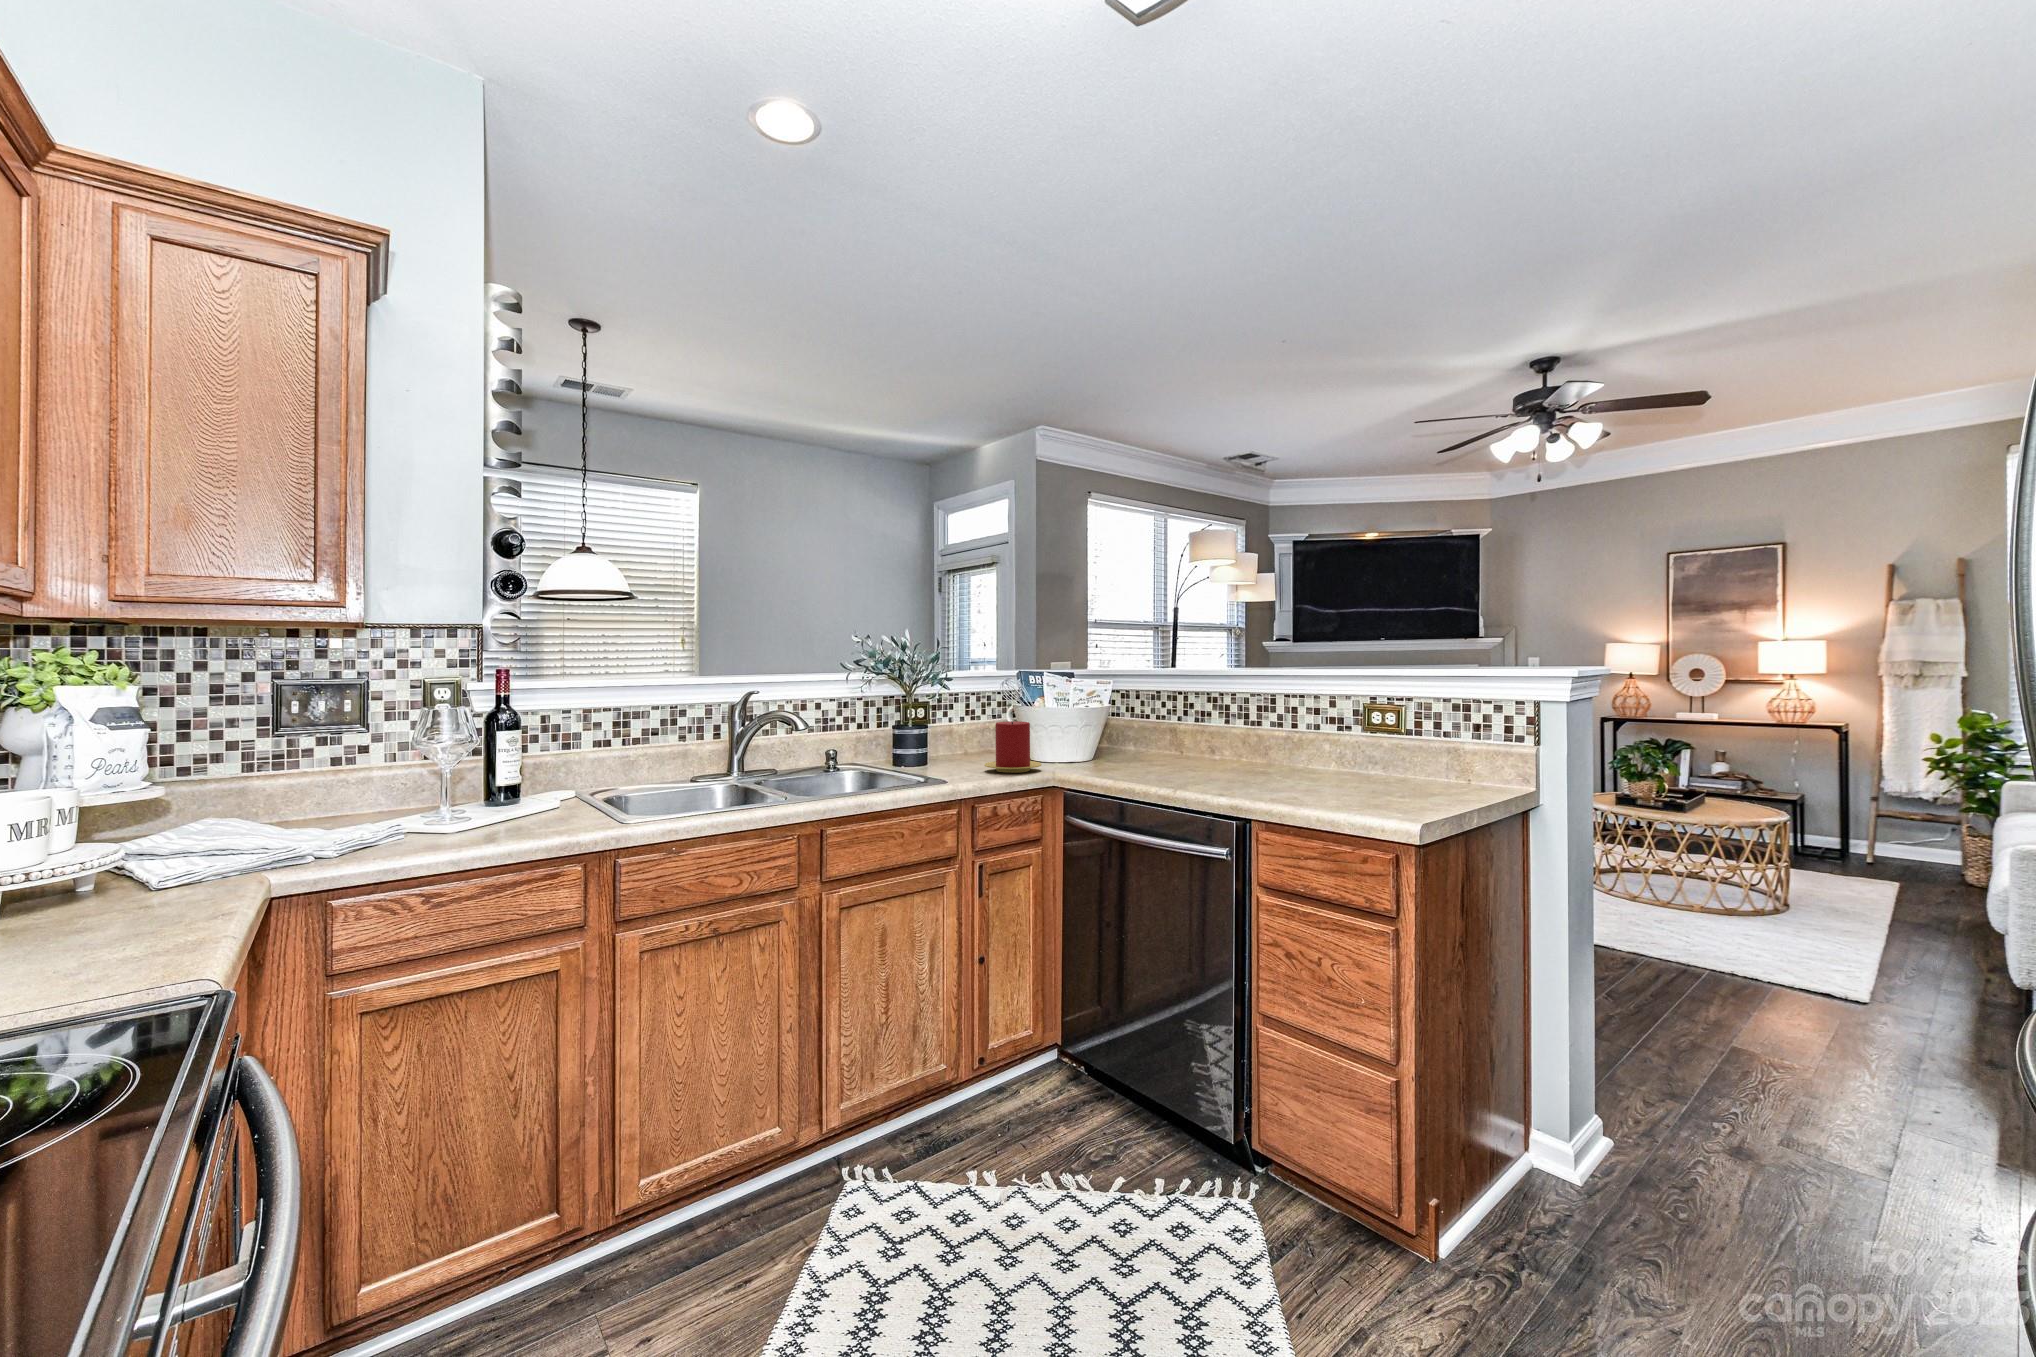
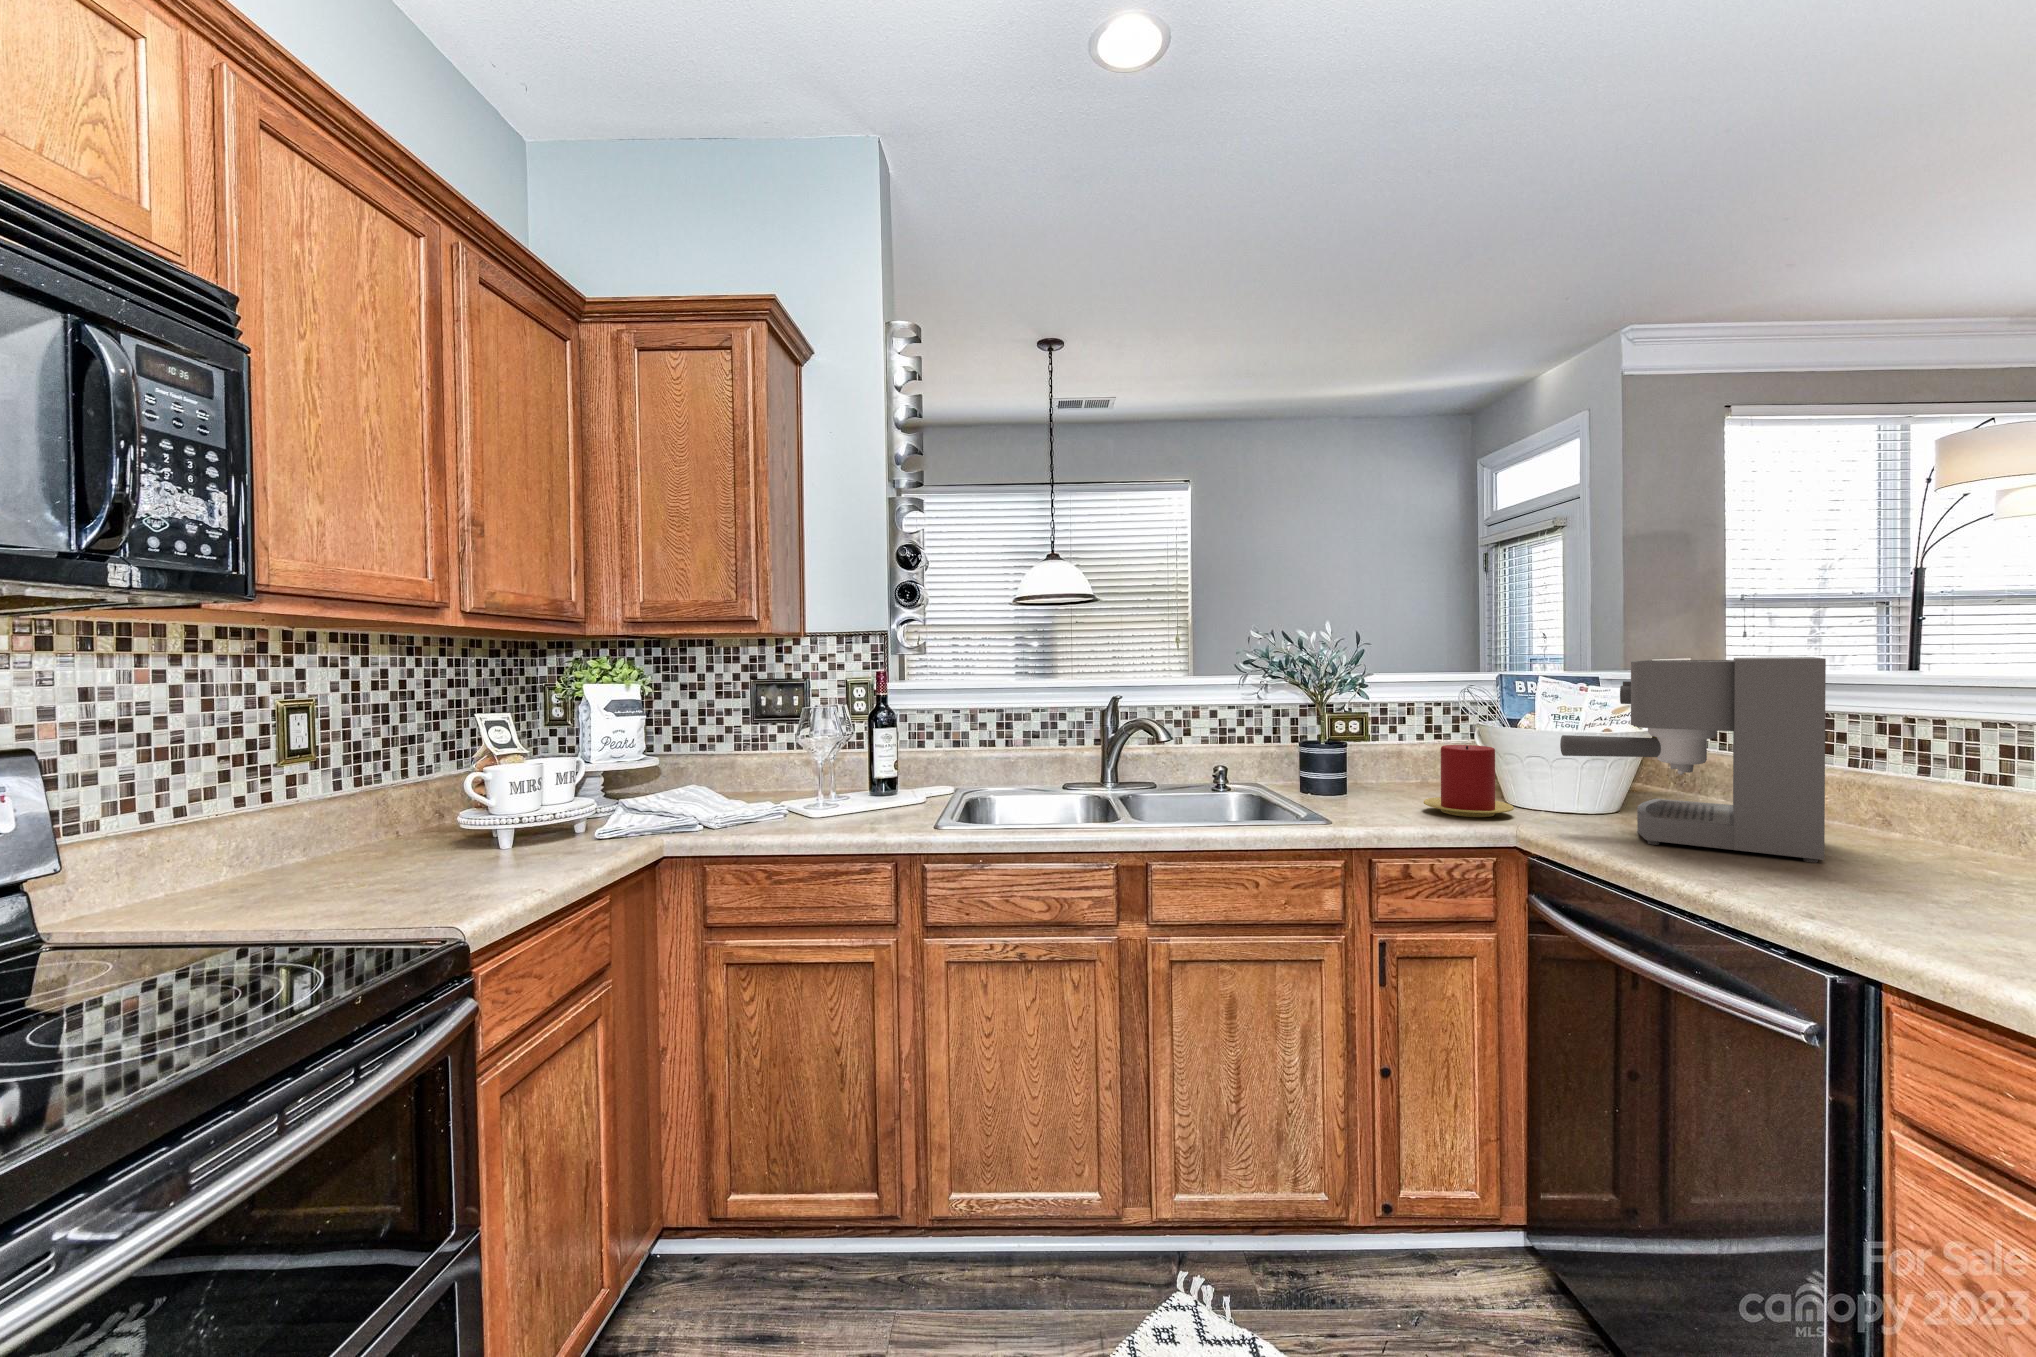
coffee maker: none [1072,658,1202,776] -> present [1560,657,1826,863]

